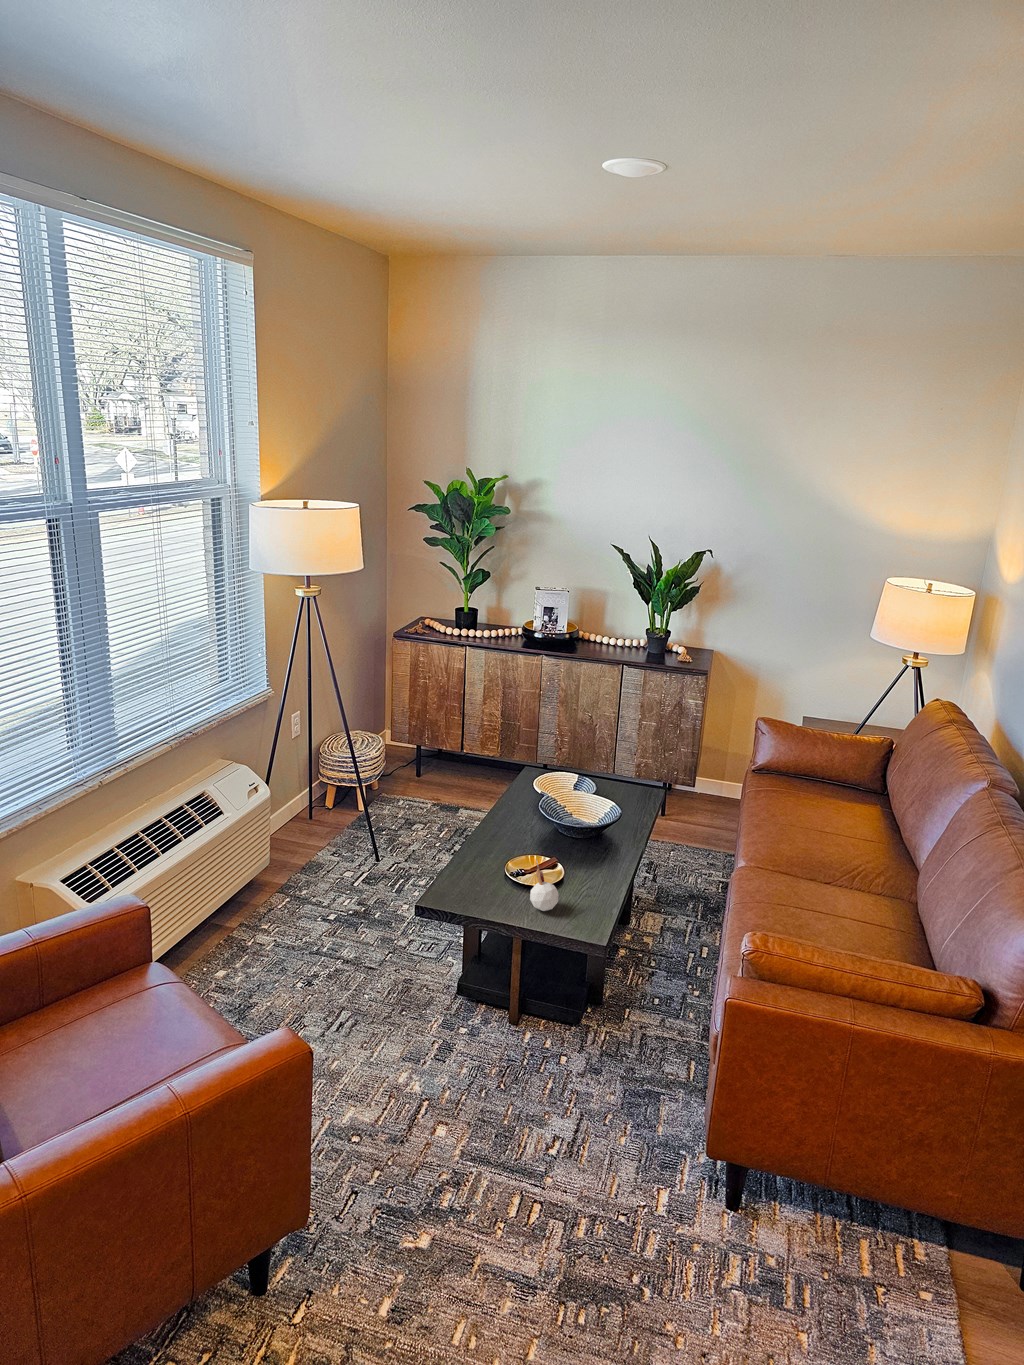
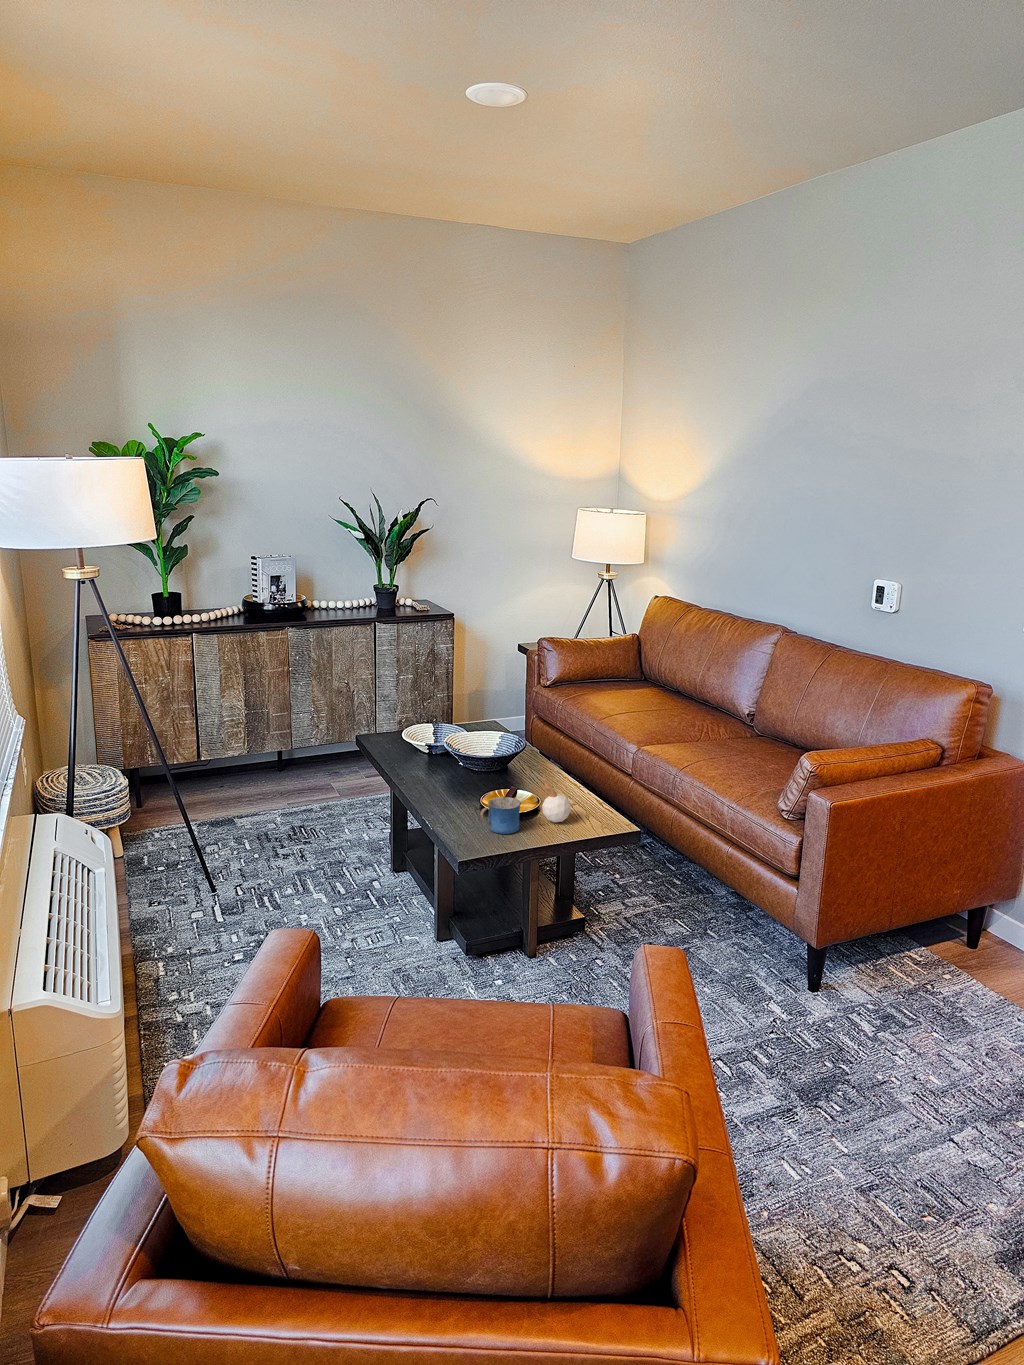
mug: none [465,866,506,904] -> present [480,797,521,834]

